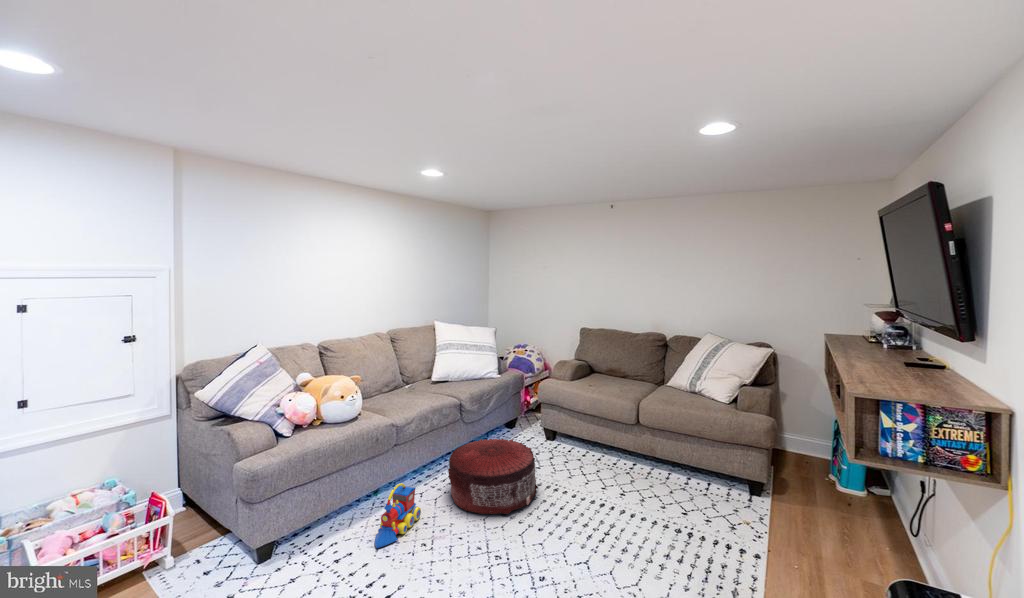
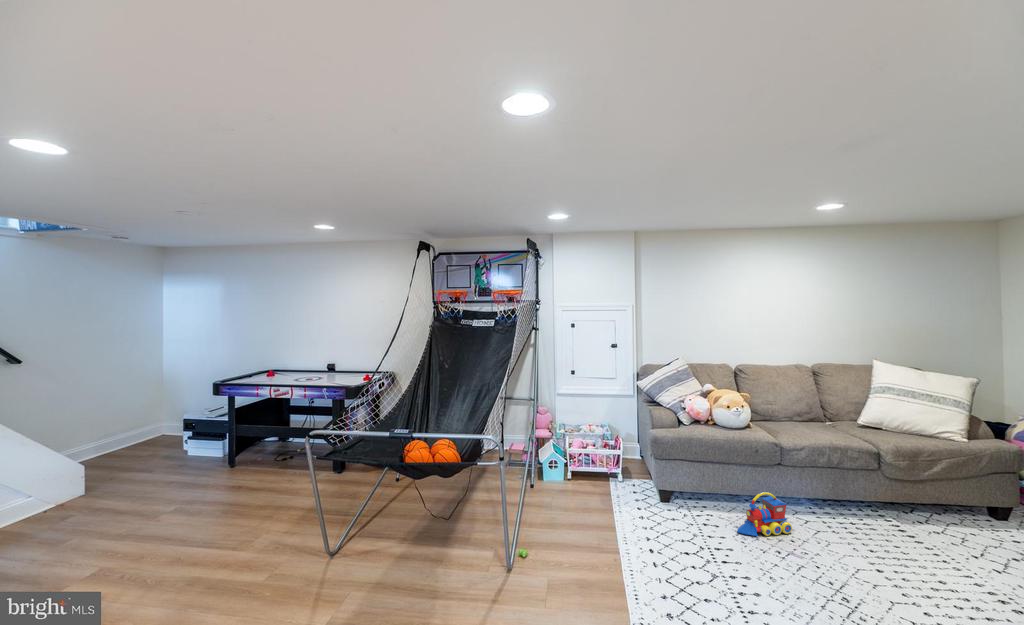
pouf: present [448,439,538,514] -> none [833,491,970,586]

